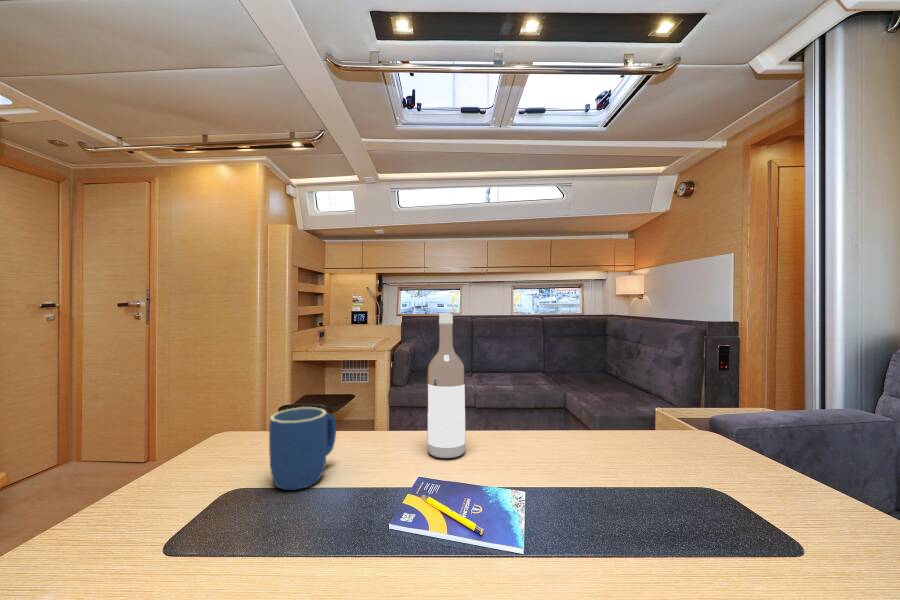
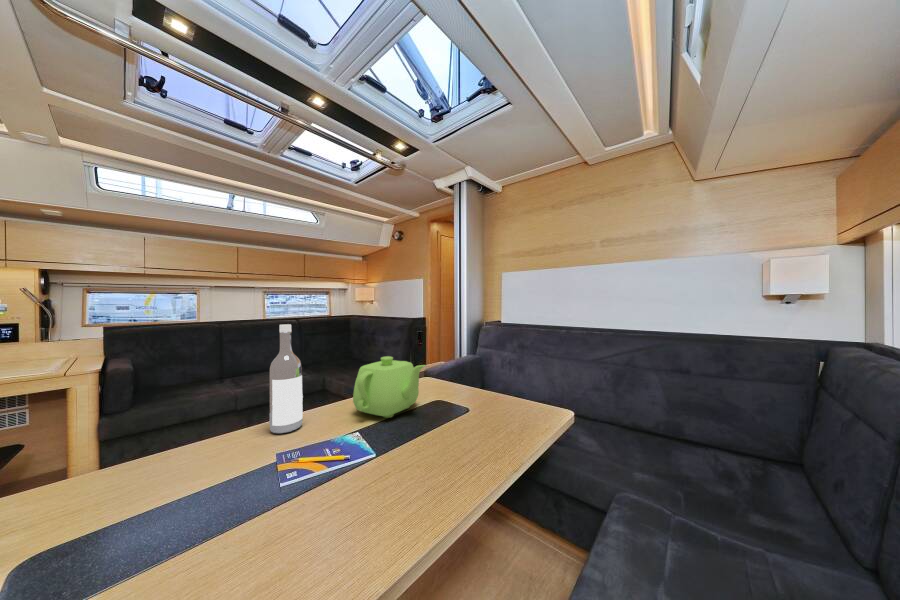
teapot: none [533,377,658,486] -> present [353,356,425,418]
mug: present [269,407,336,490] -> none [110,421,184,508]

